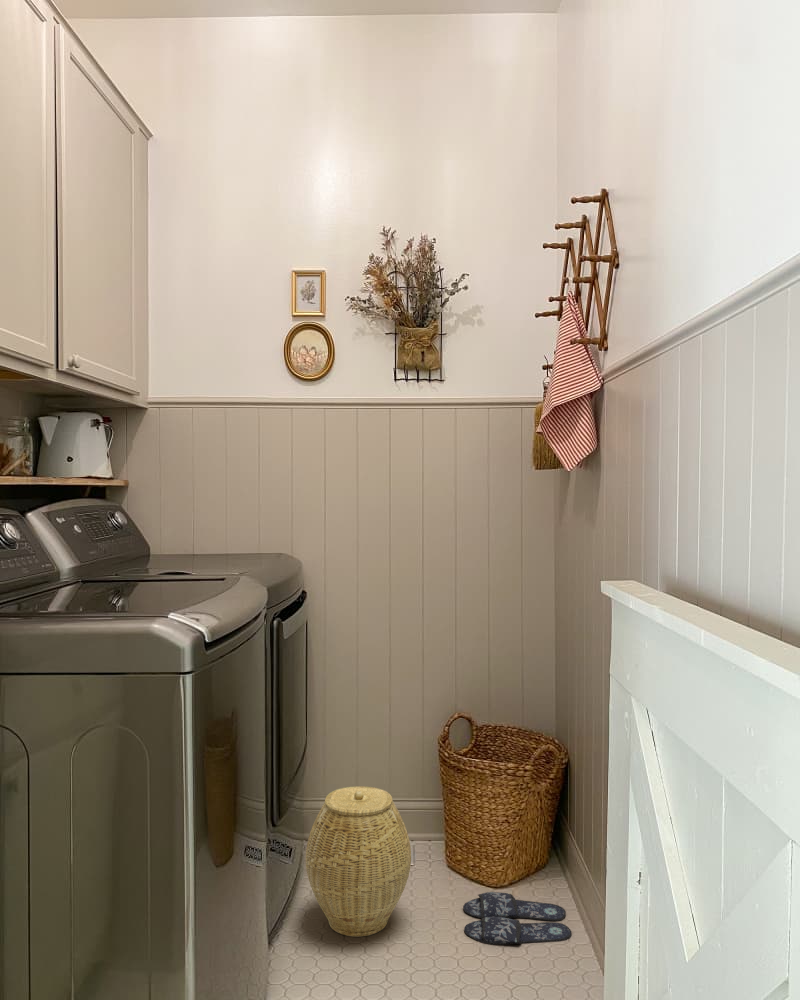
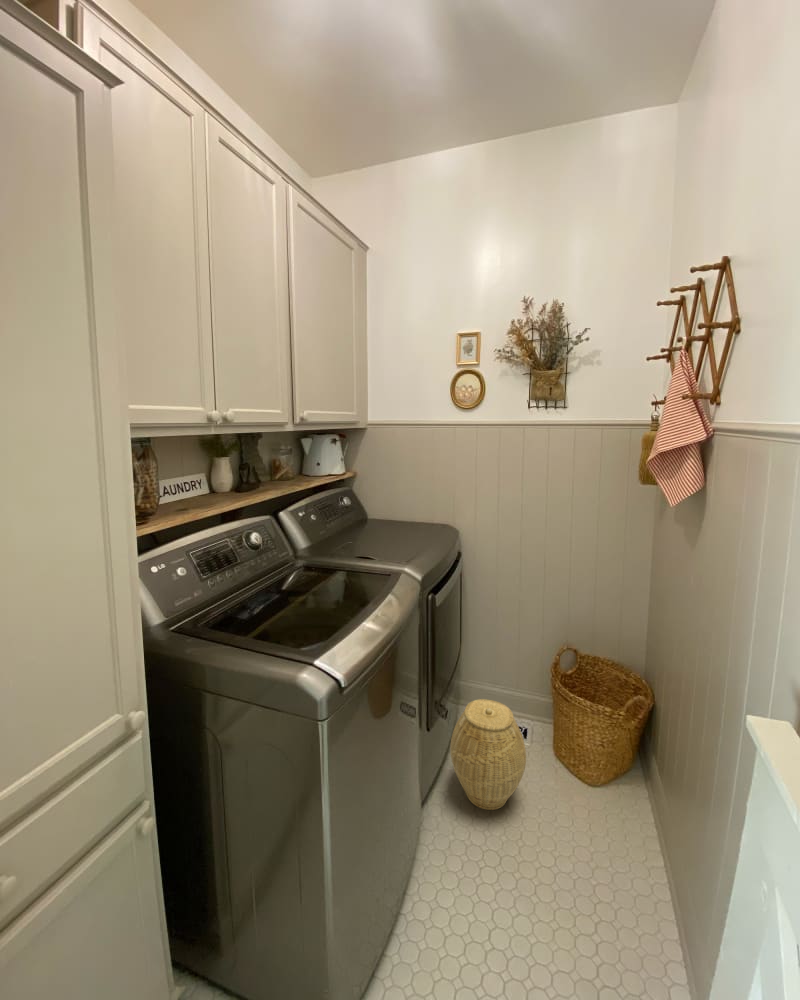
slippers: present [463,892,572,945] -> none [565,790,656,858]

